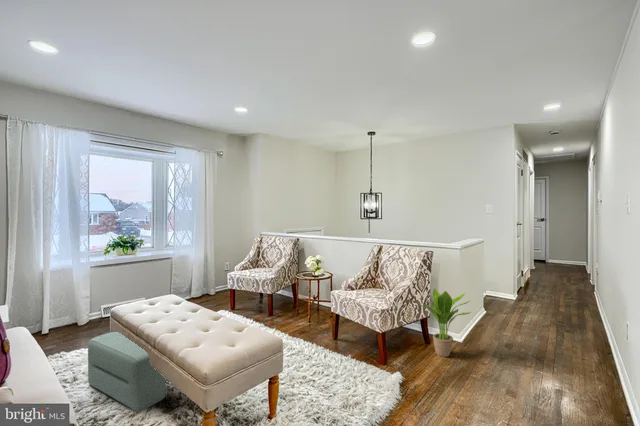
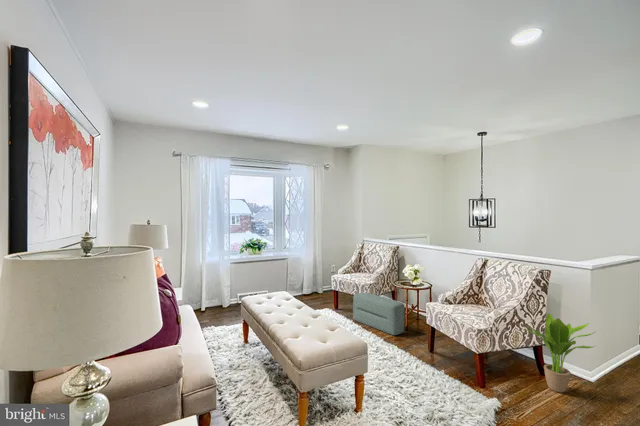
pouf: present [88,332,165,412] -> present [353,292,405,335]

